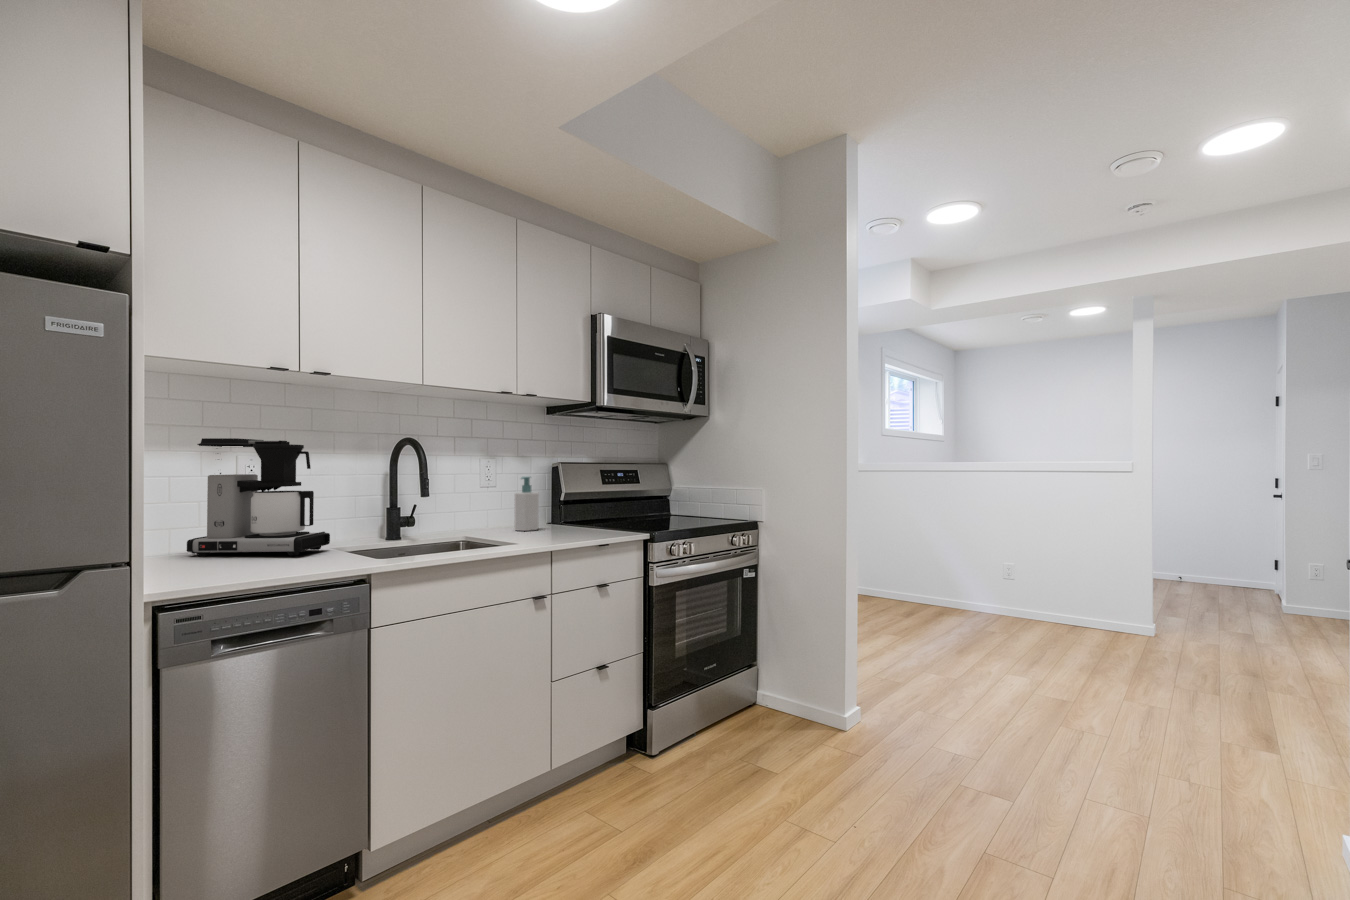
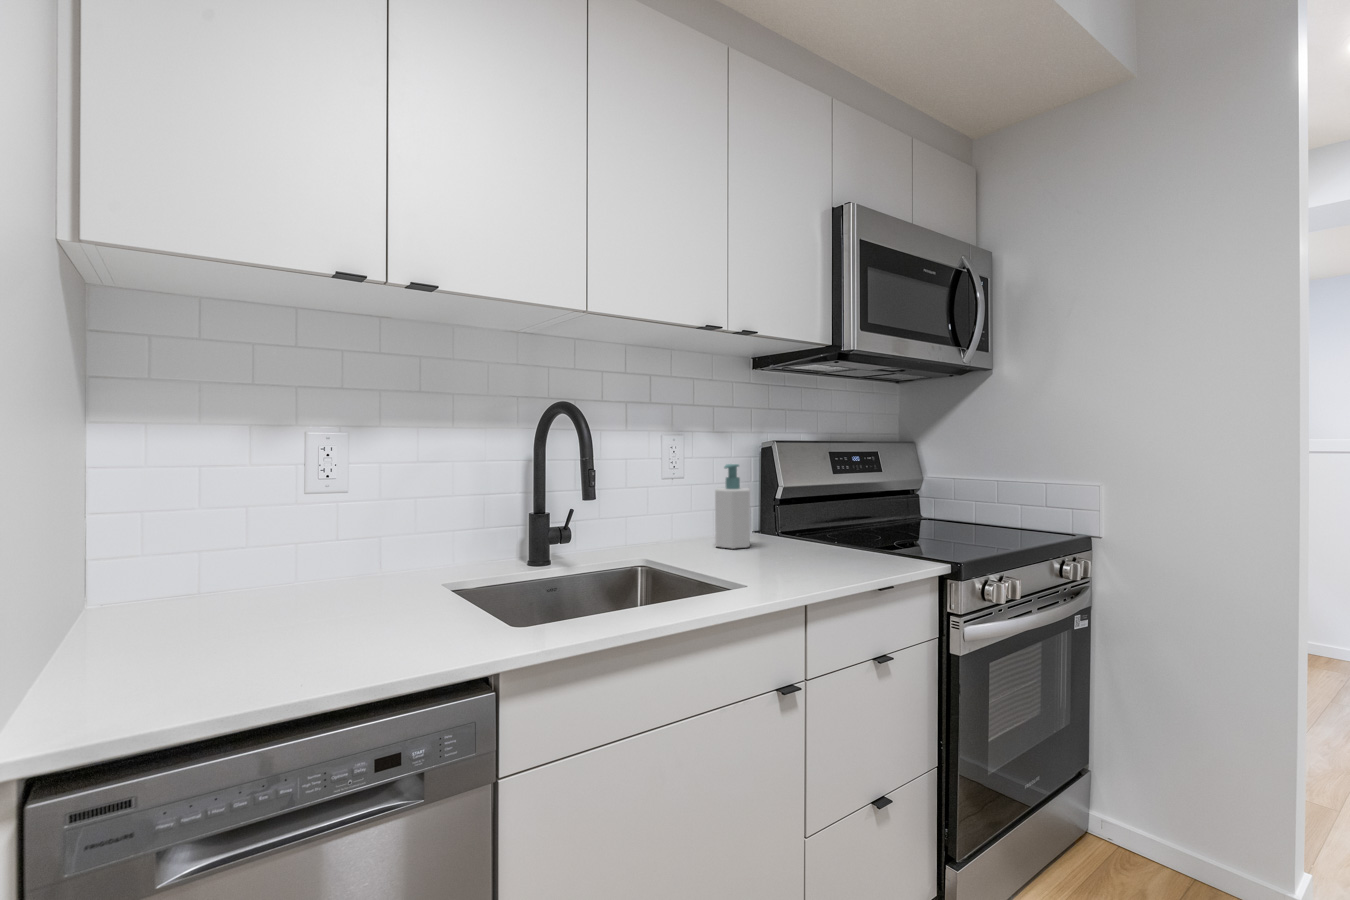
coffee maker: present [187,438,330,556] -> none [203,402,436,611]

